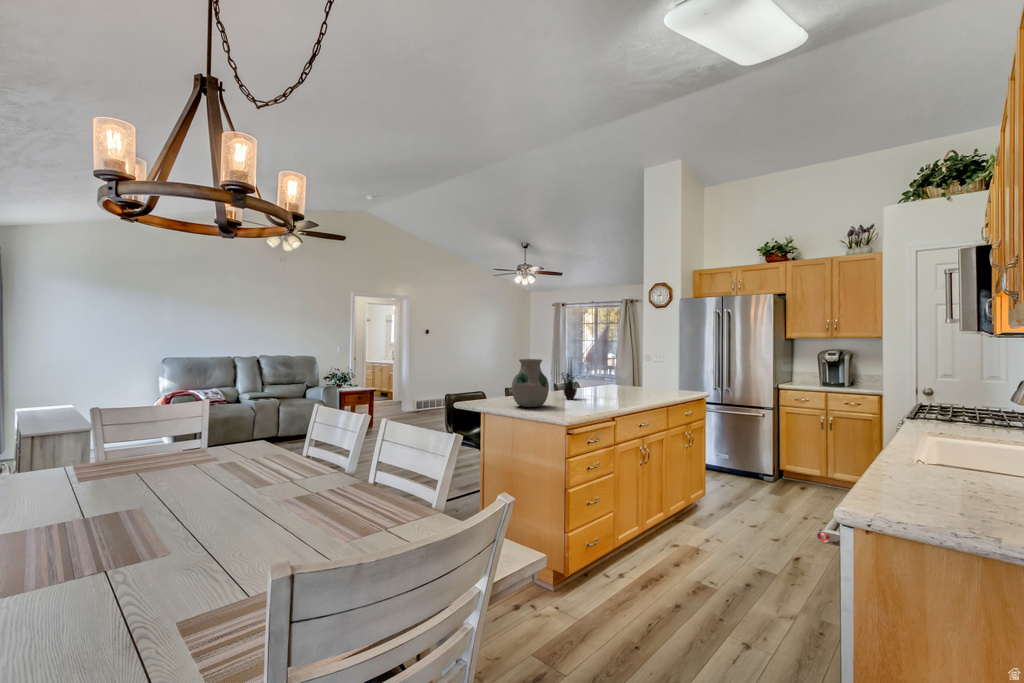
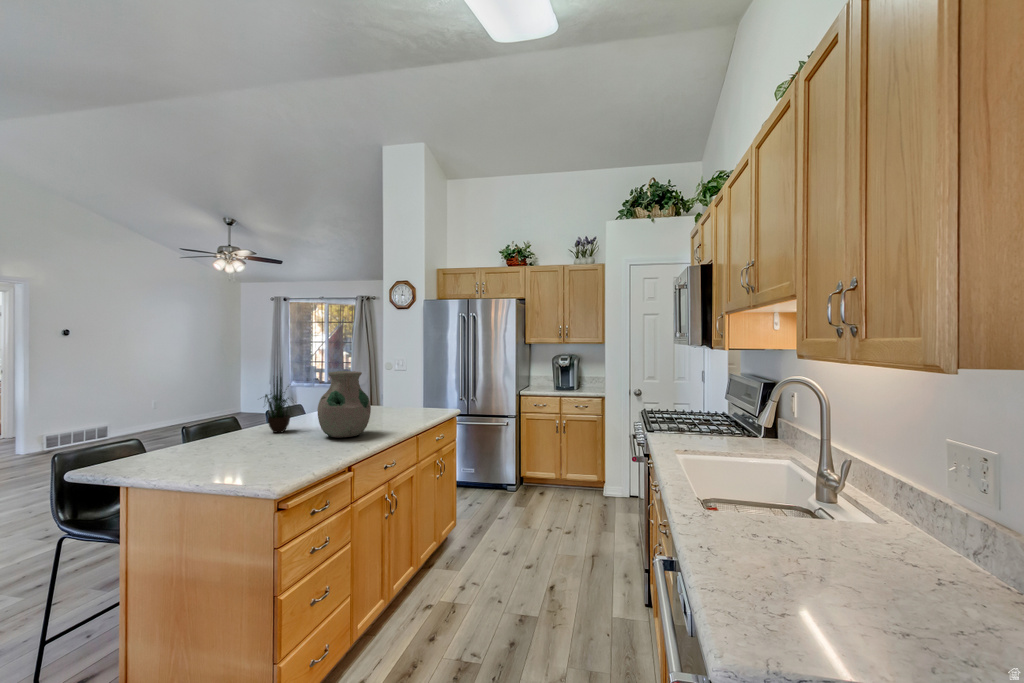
vase: present [512,359,549,407] -> present [317,371,371,438]

